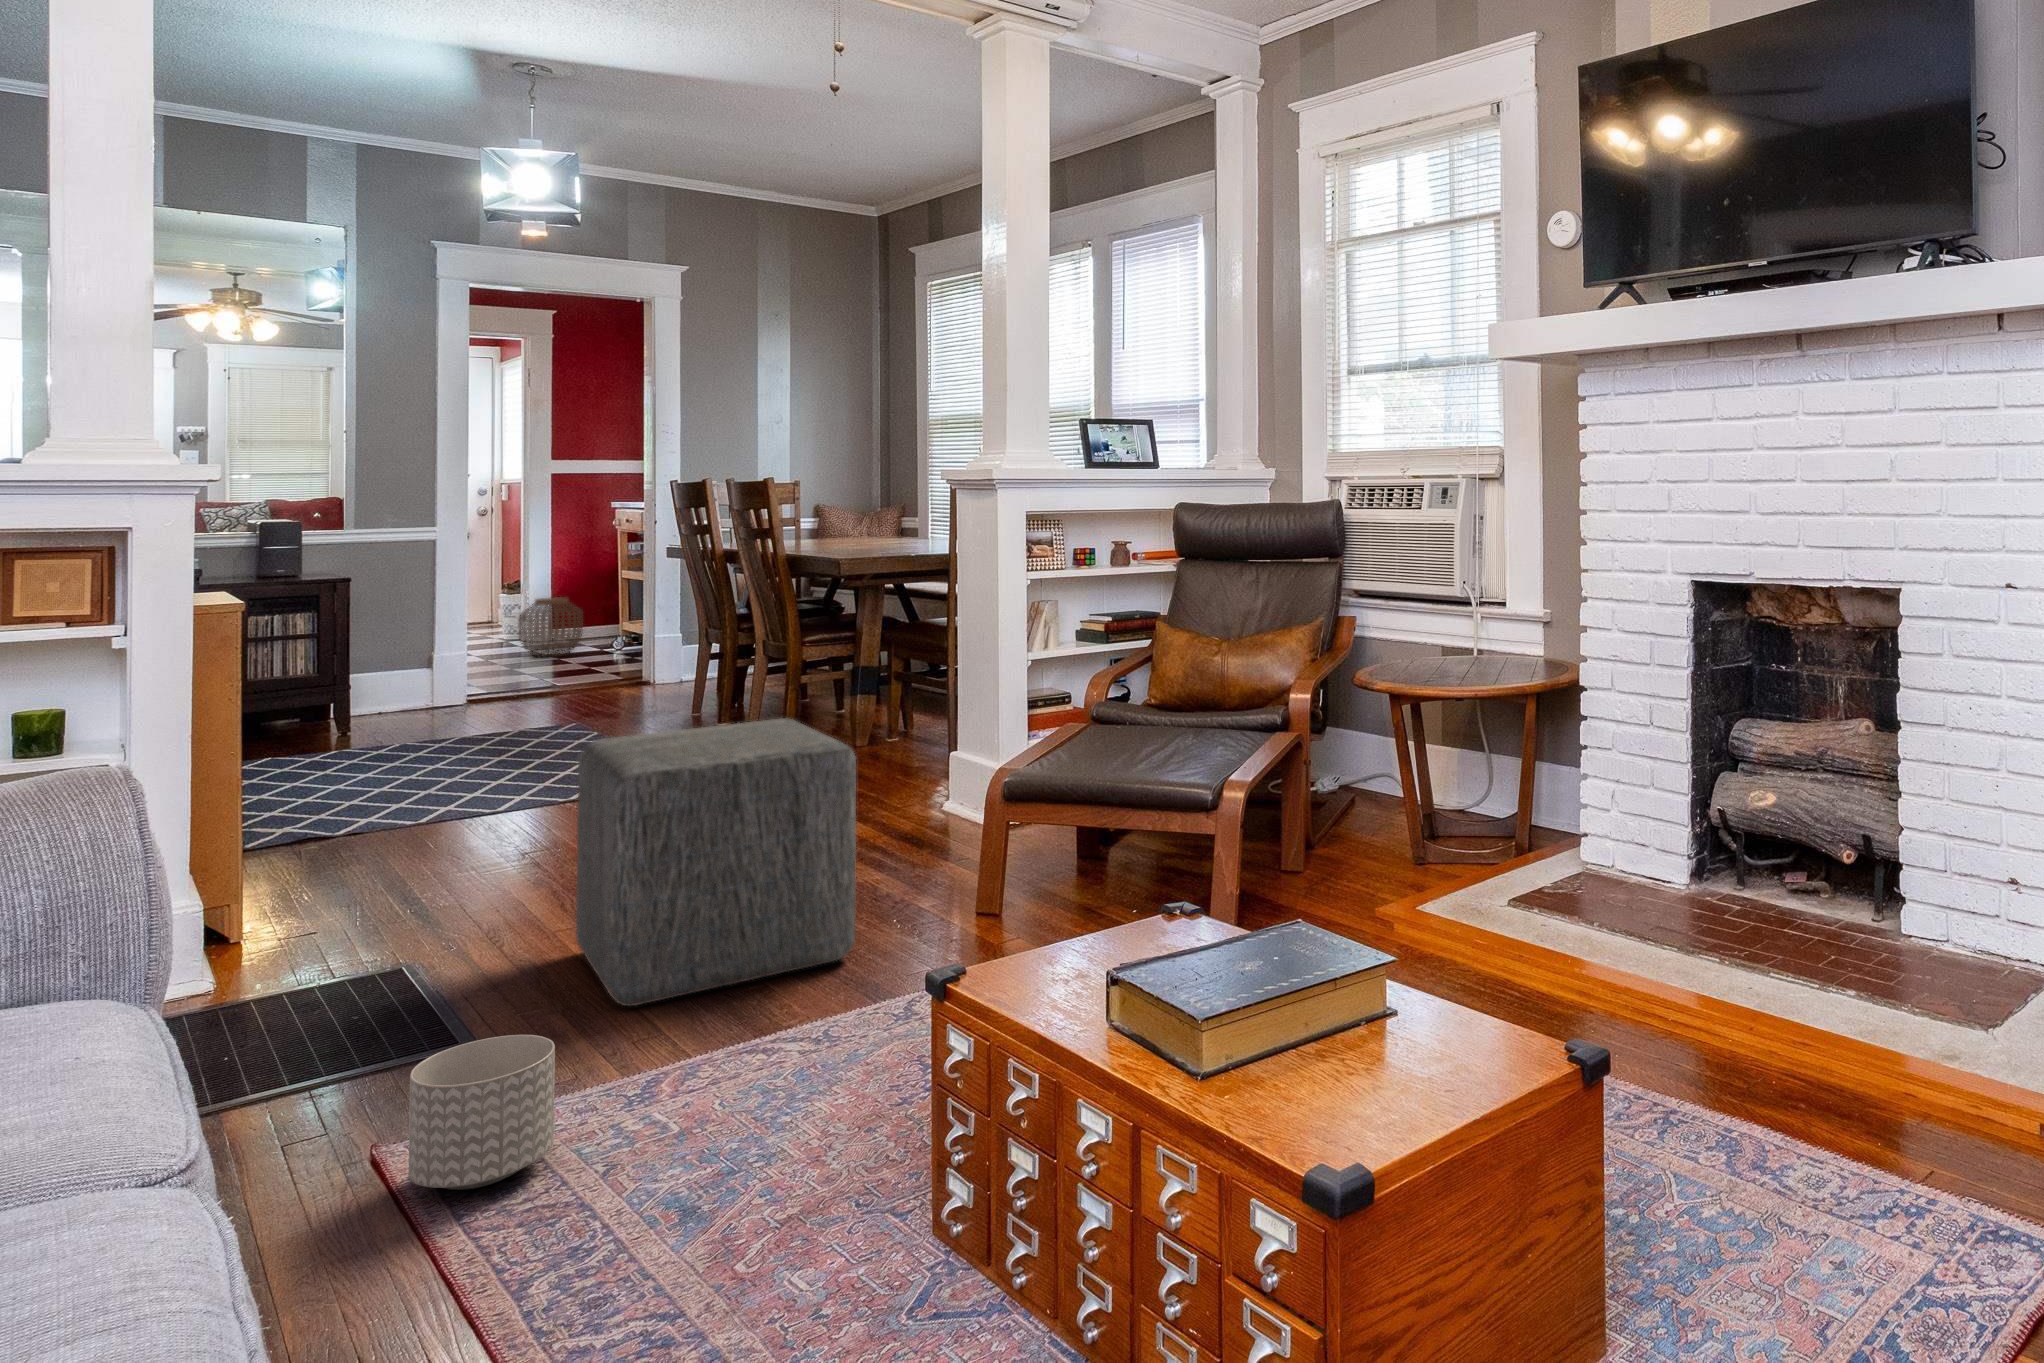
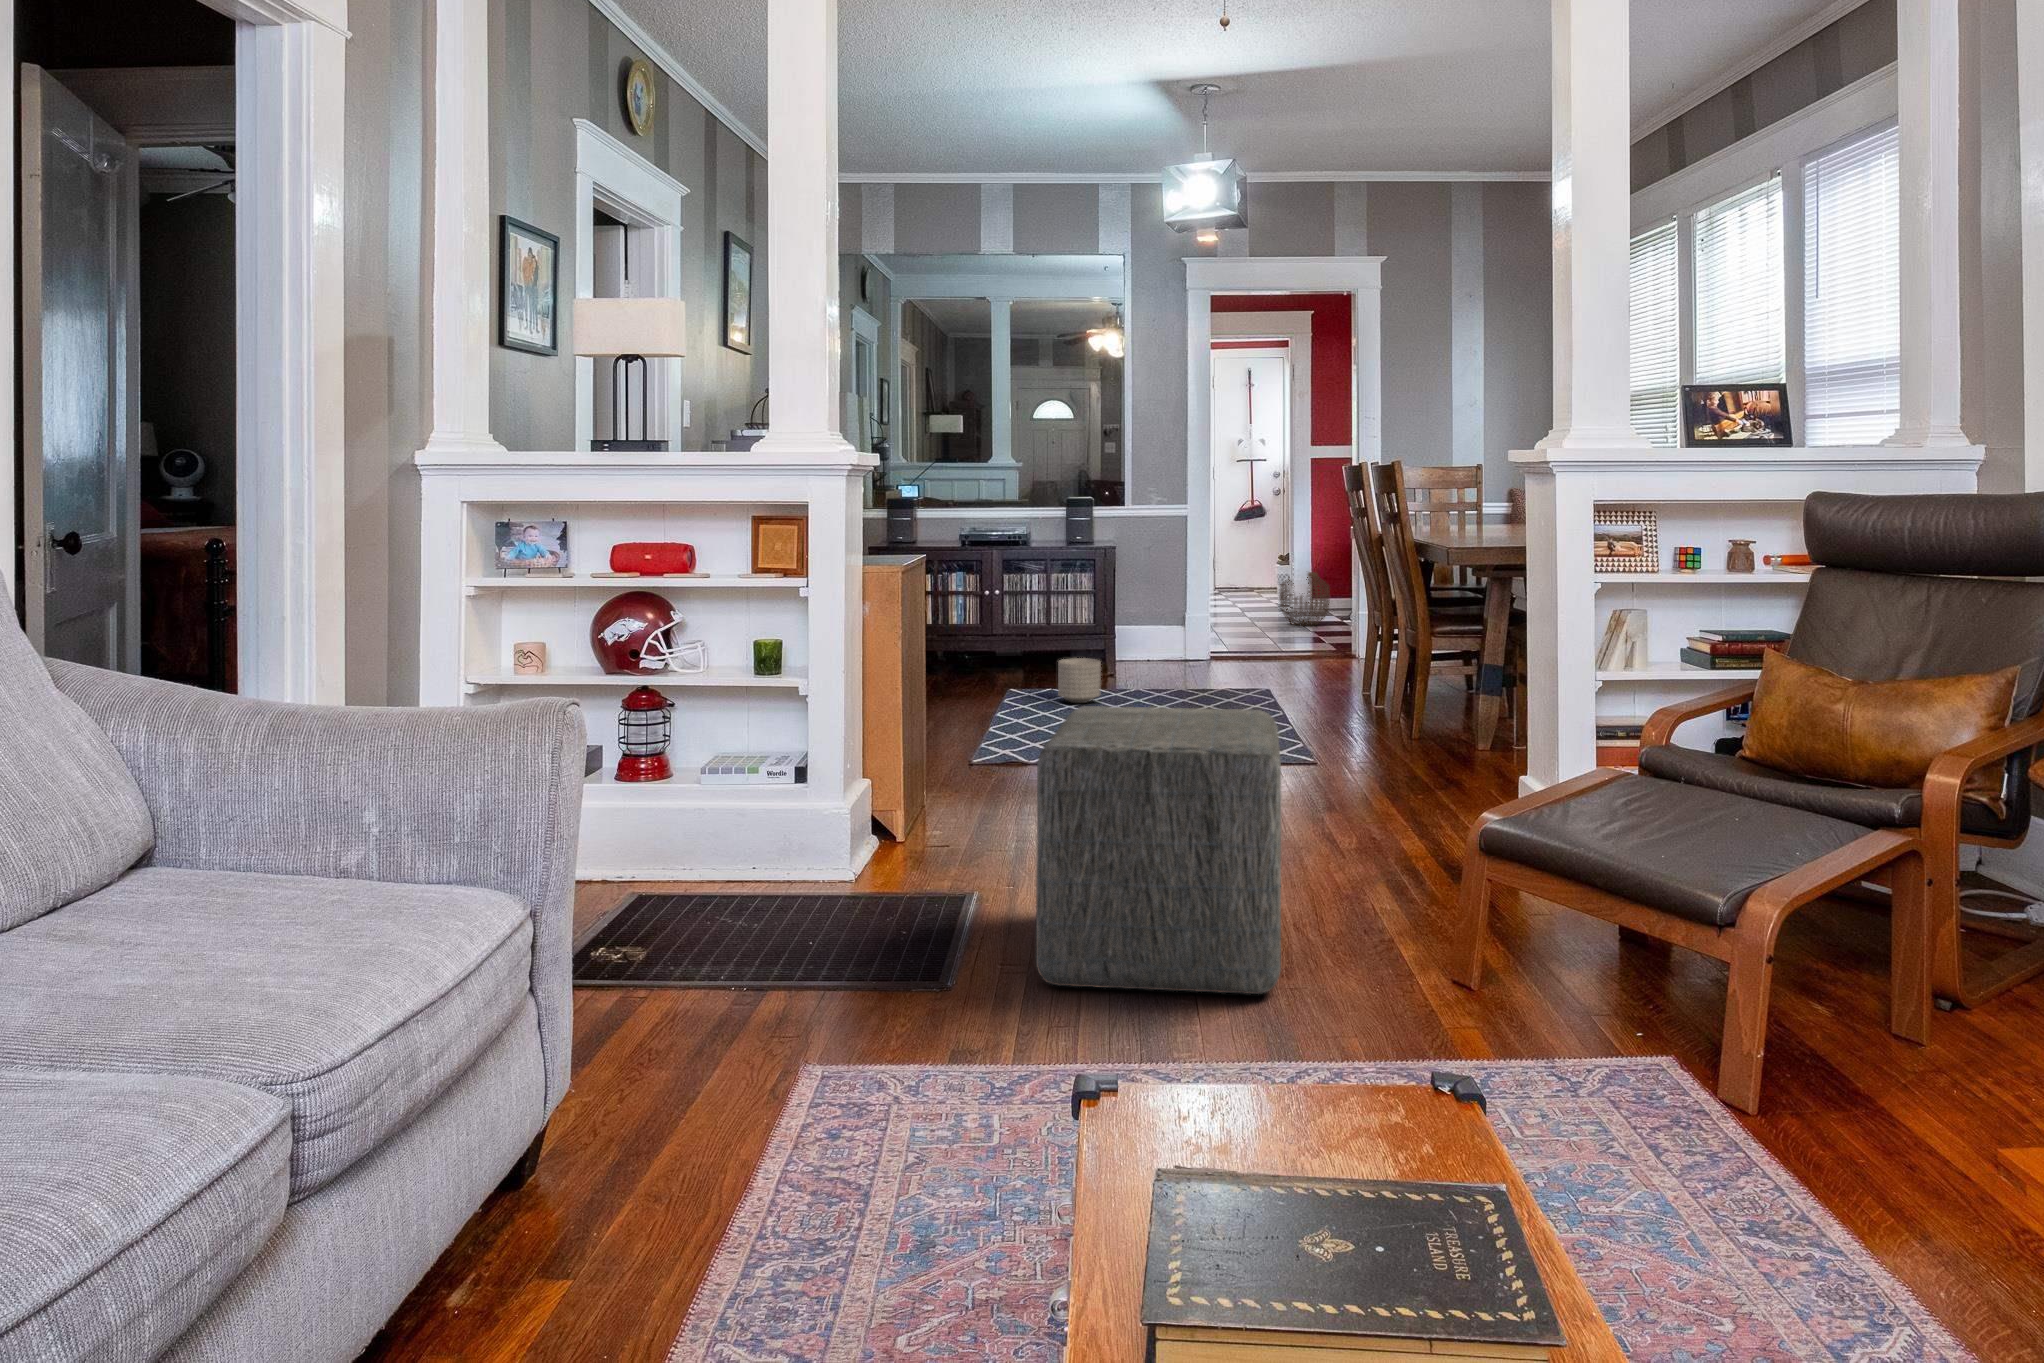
planter: present [408,1035,555,1189] -> present [1058,658,1101,703]

